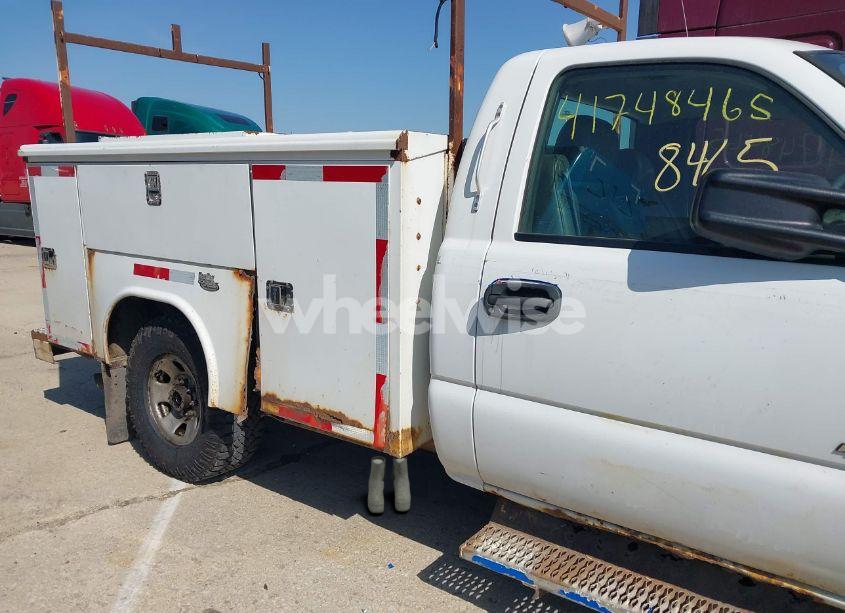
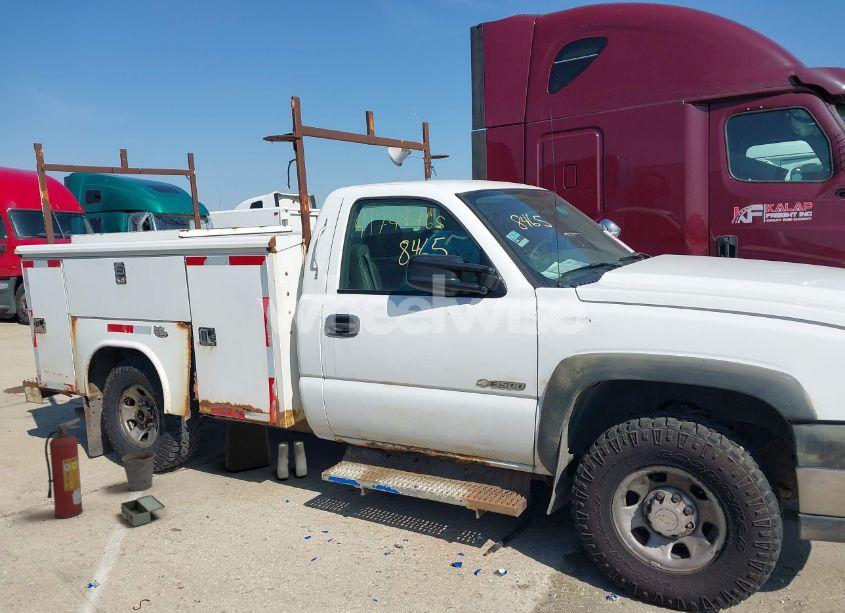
backpack: none [292,397,357,490] -> present [226,420,271,471]
fire extinguisher: none [22,406,81,558] -> present [45,418,83,518]
bucket: none [141,450,194,512] -> present [120,450,155,491]
toolbox: none [133,531,199,591] -> present [121,495,165,526]

